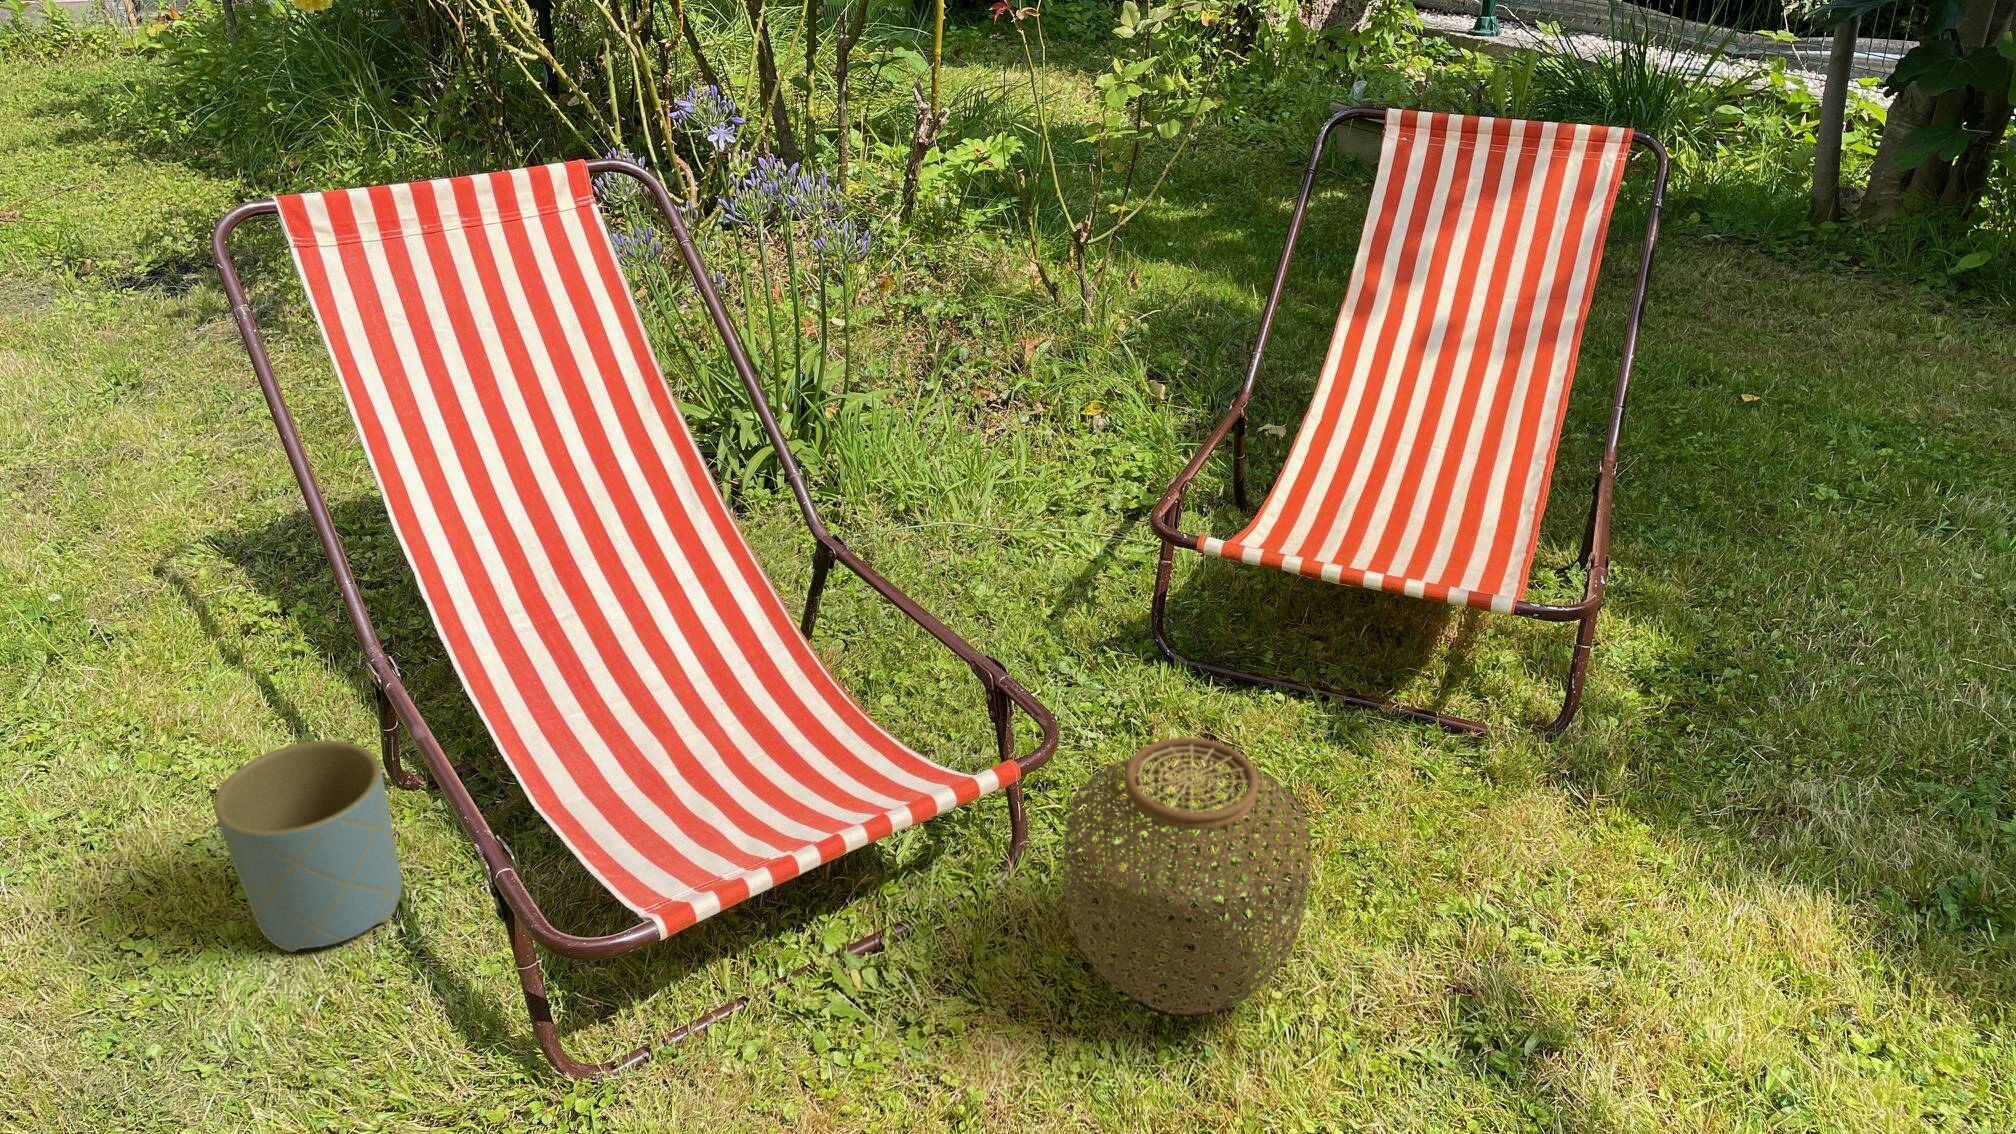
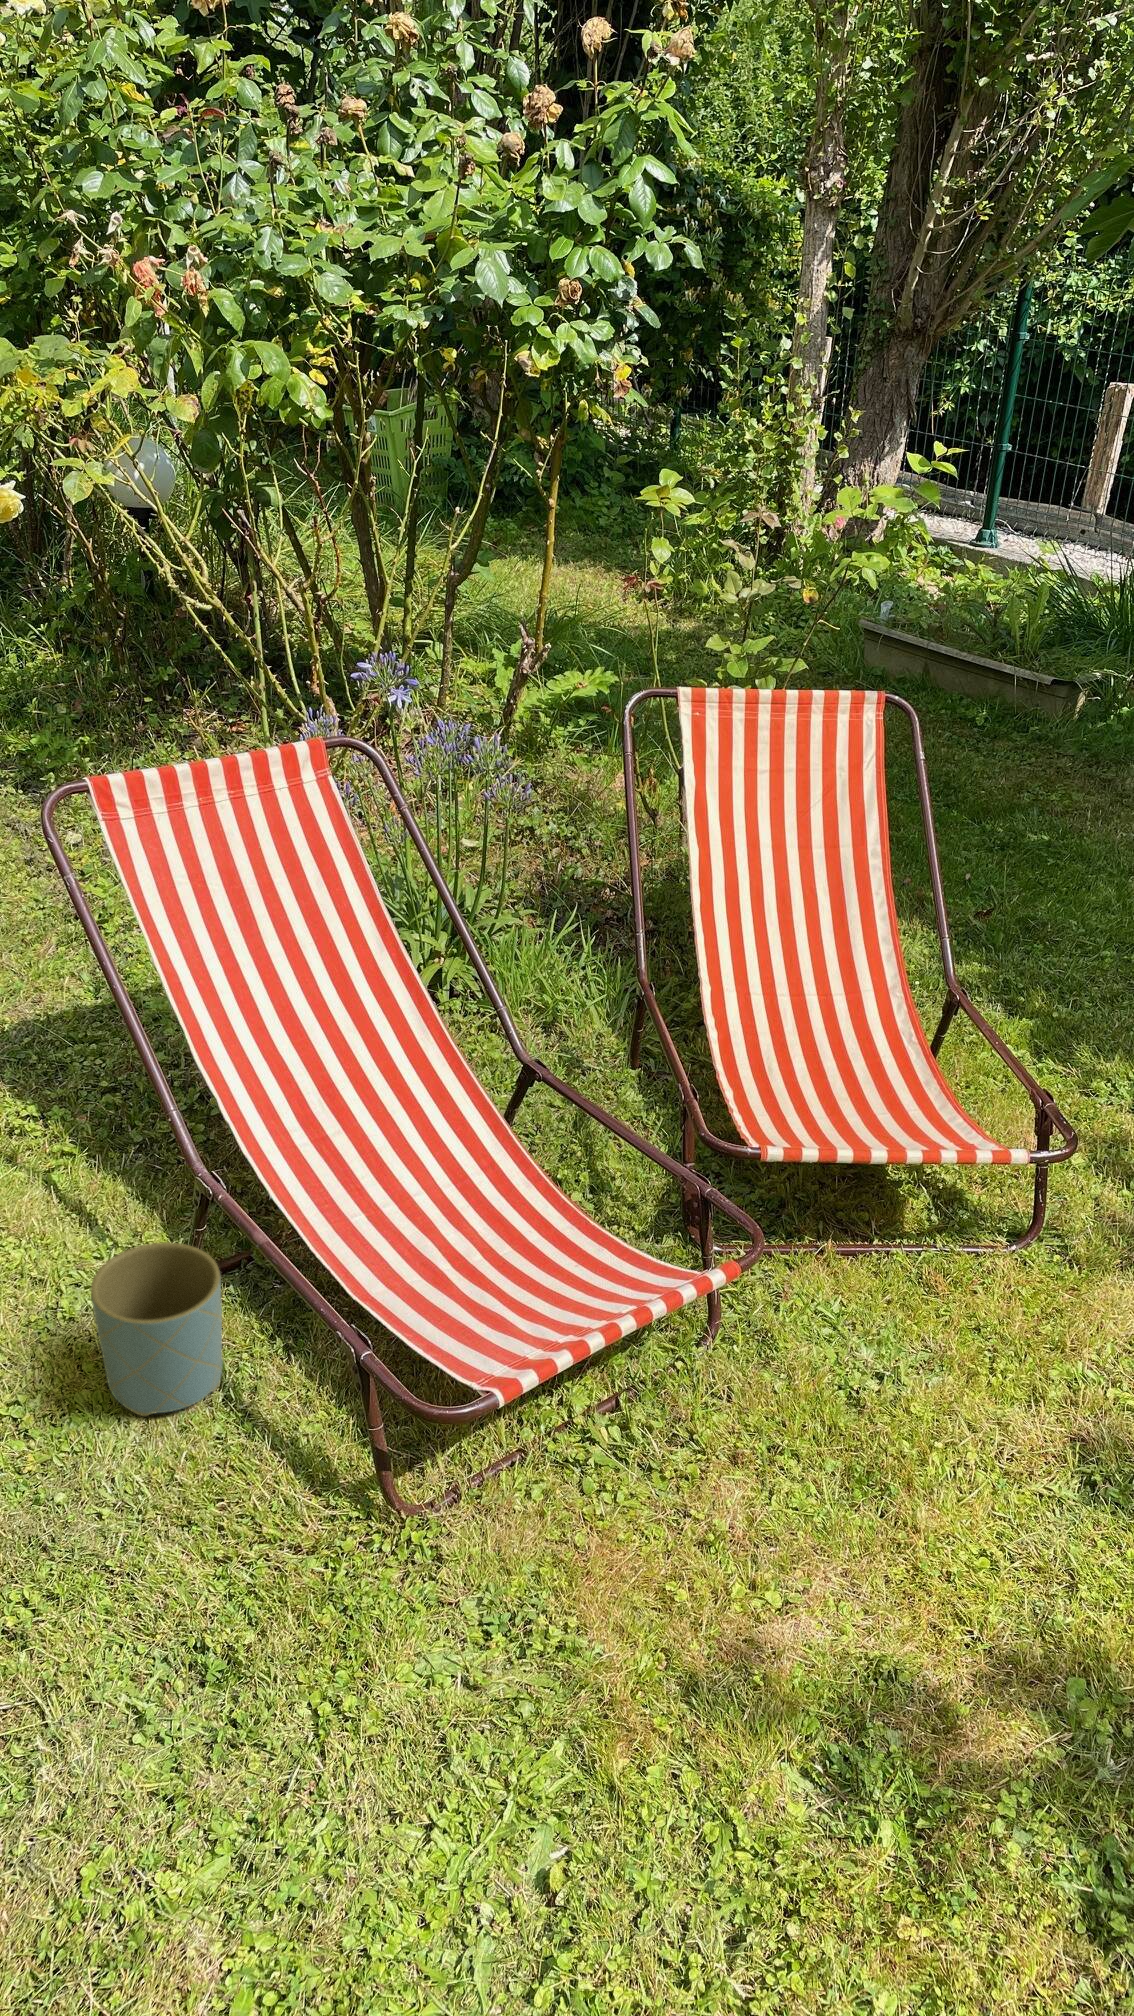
woven basket: present [1064,738,1311,1014] -> none [776,1246,974,1460]

